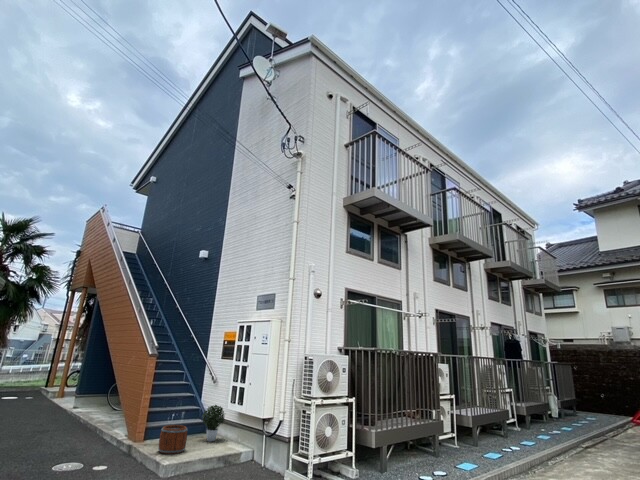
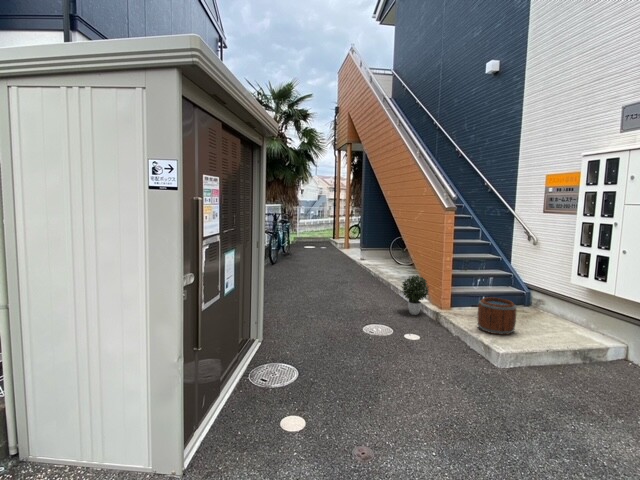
potted plant: present [202,405,224,441] -> present [402,275,429,315]

